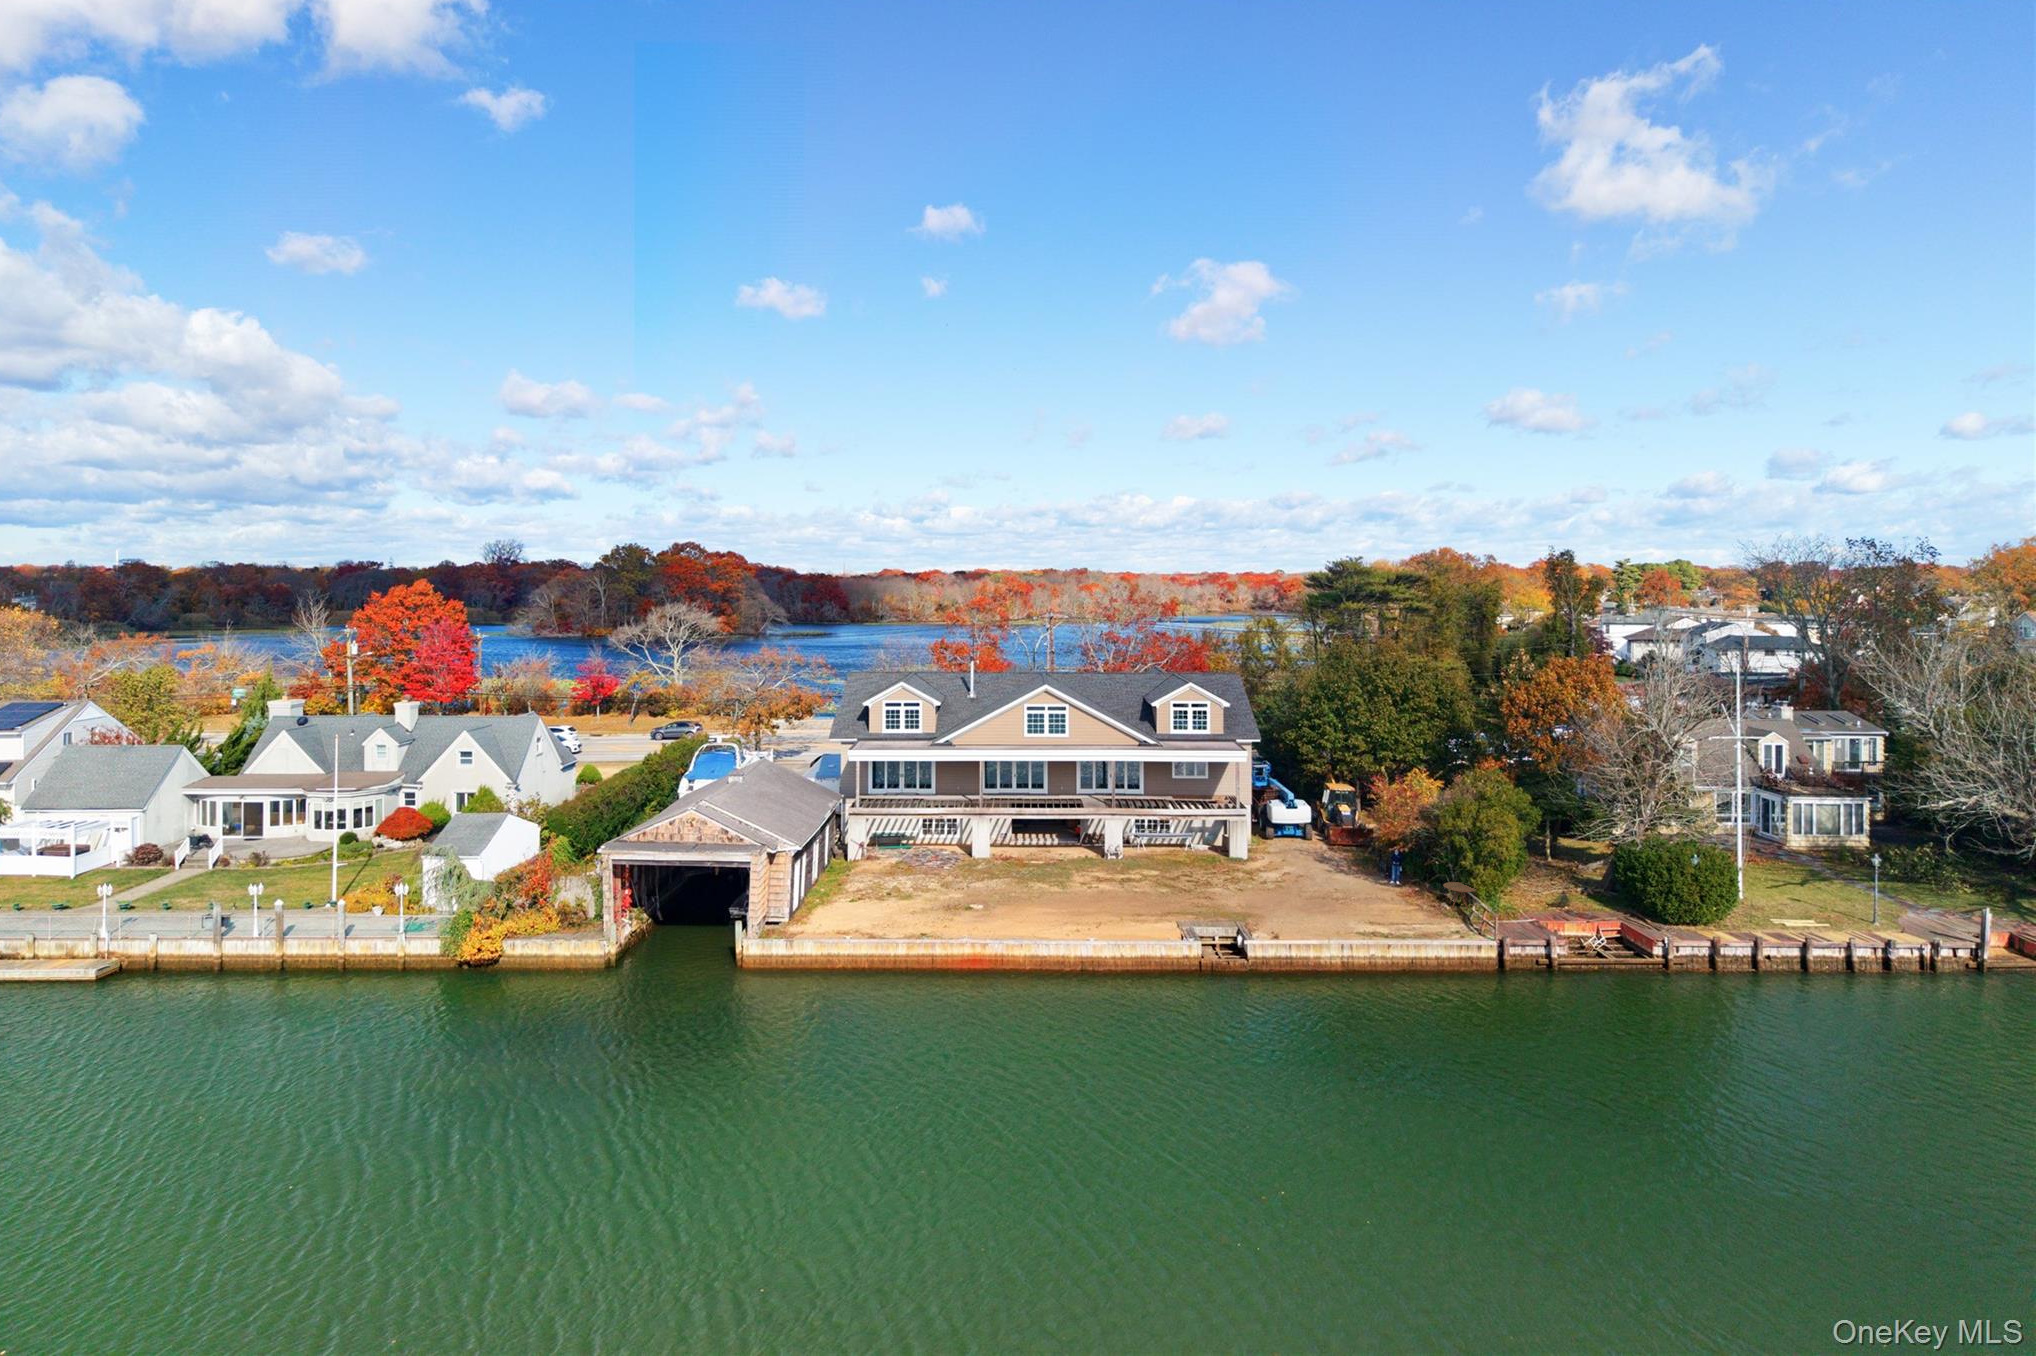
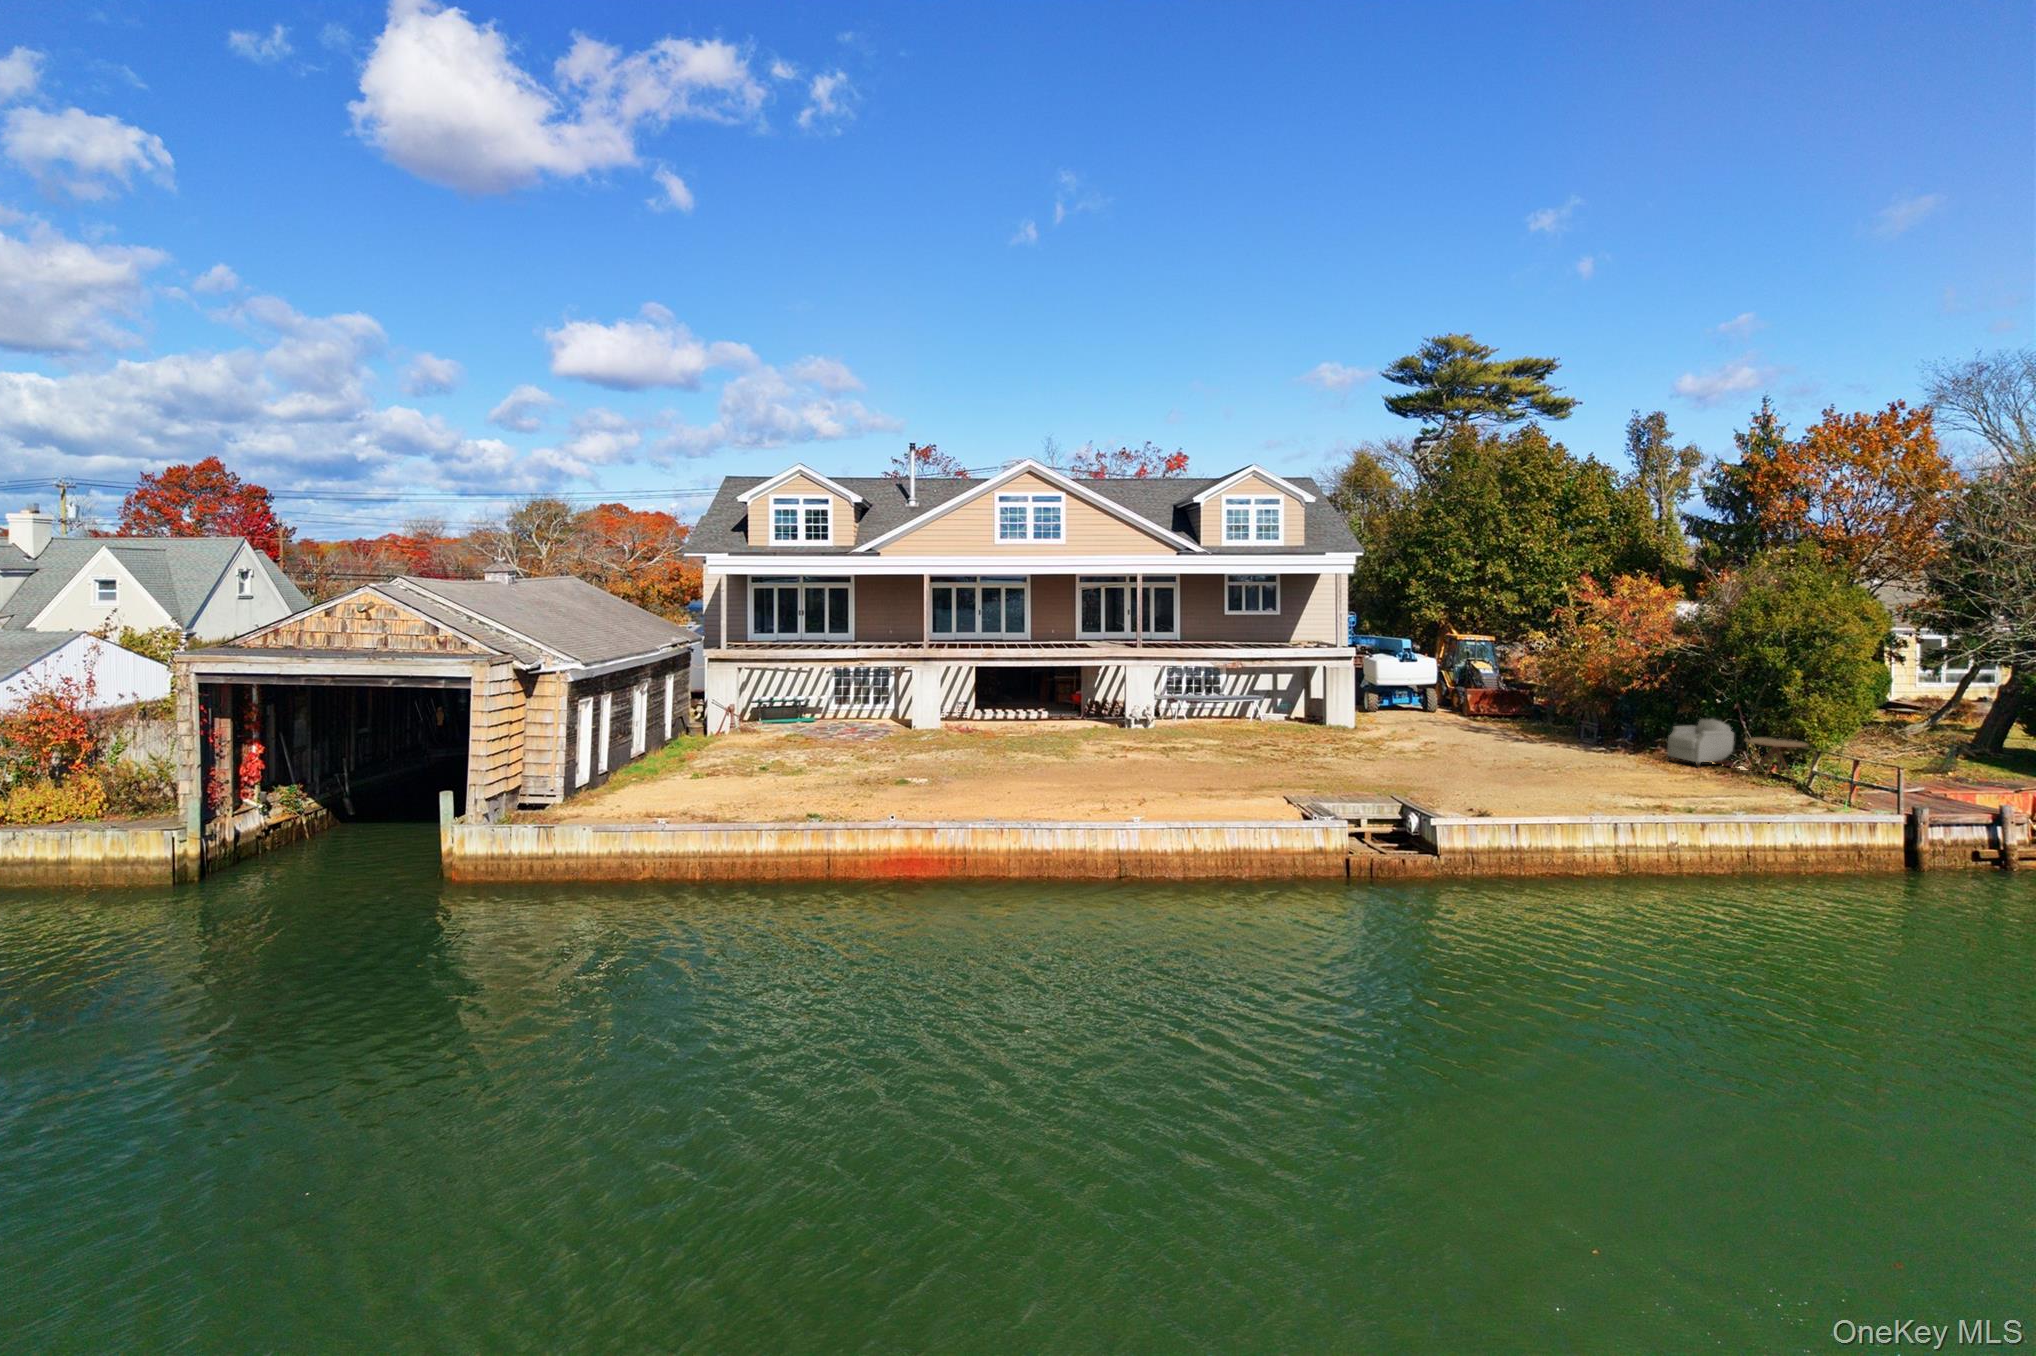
chair: none [1410,857,1447,897] -> present [1667,719,1734,768]

